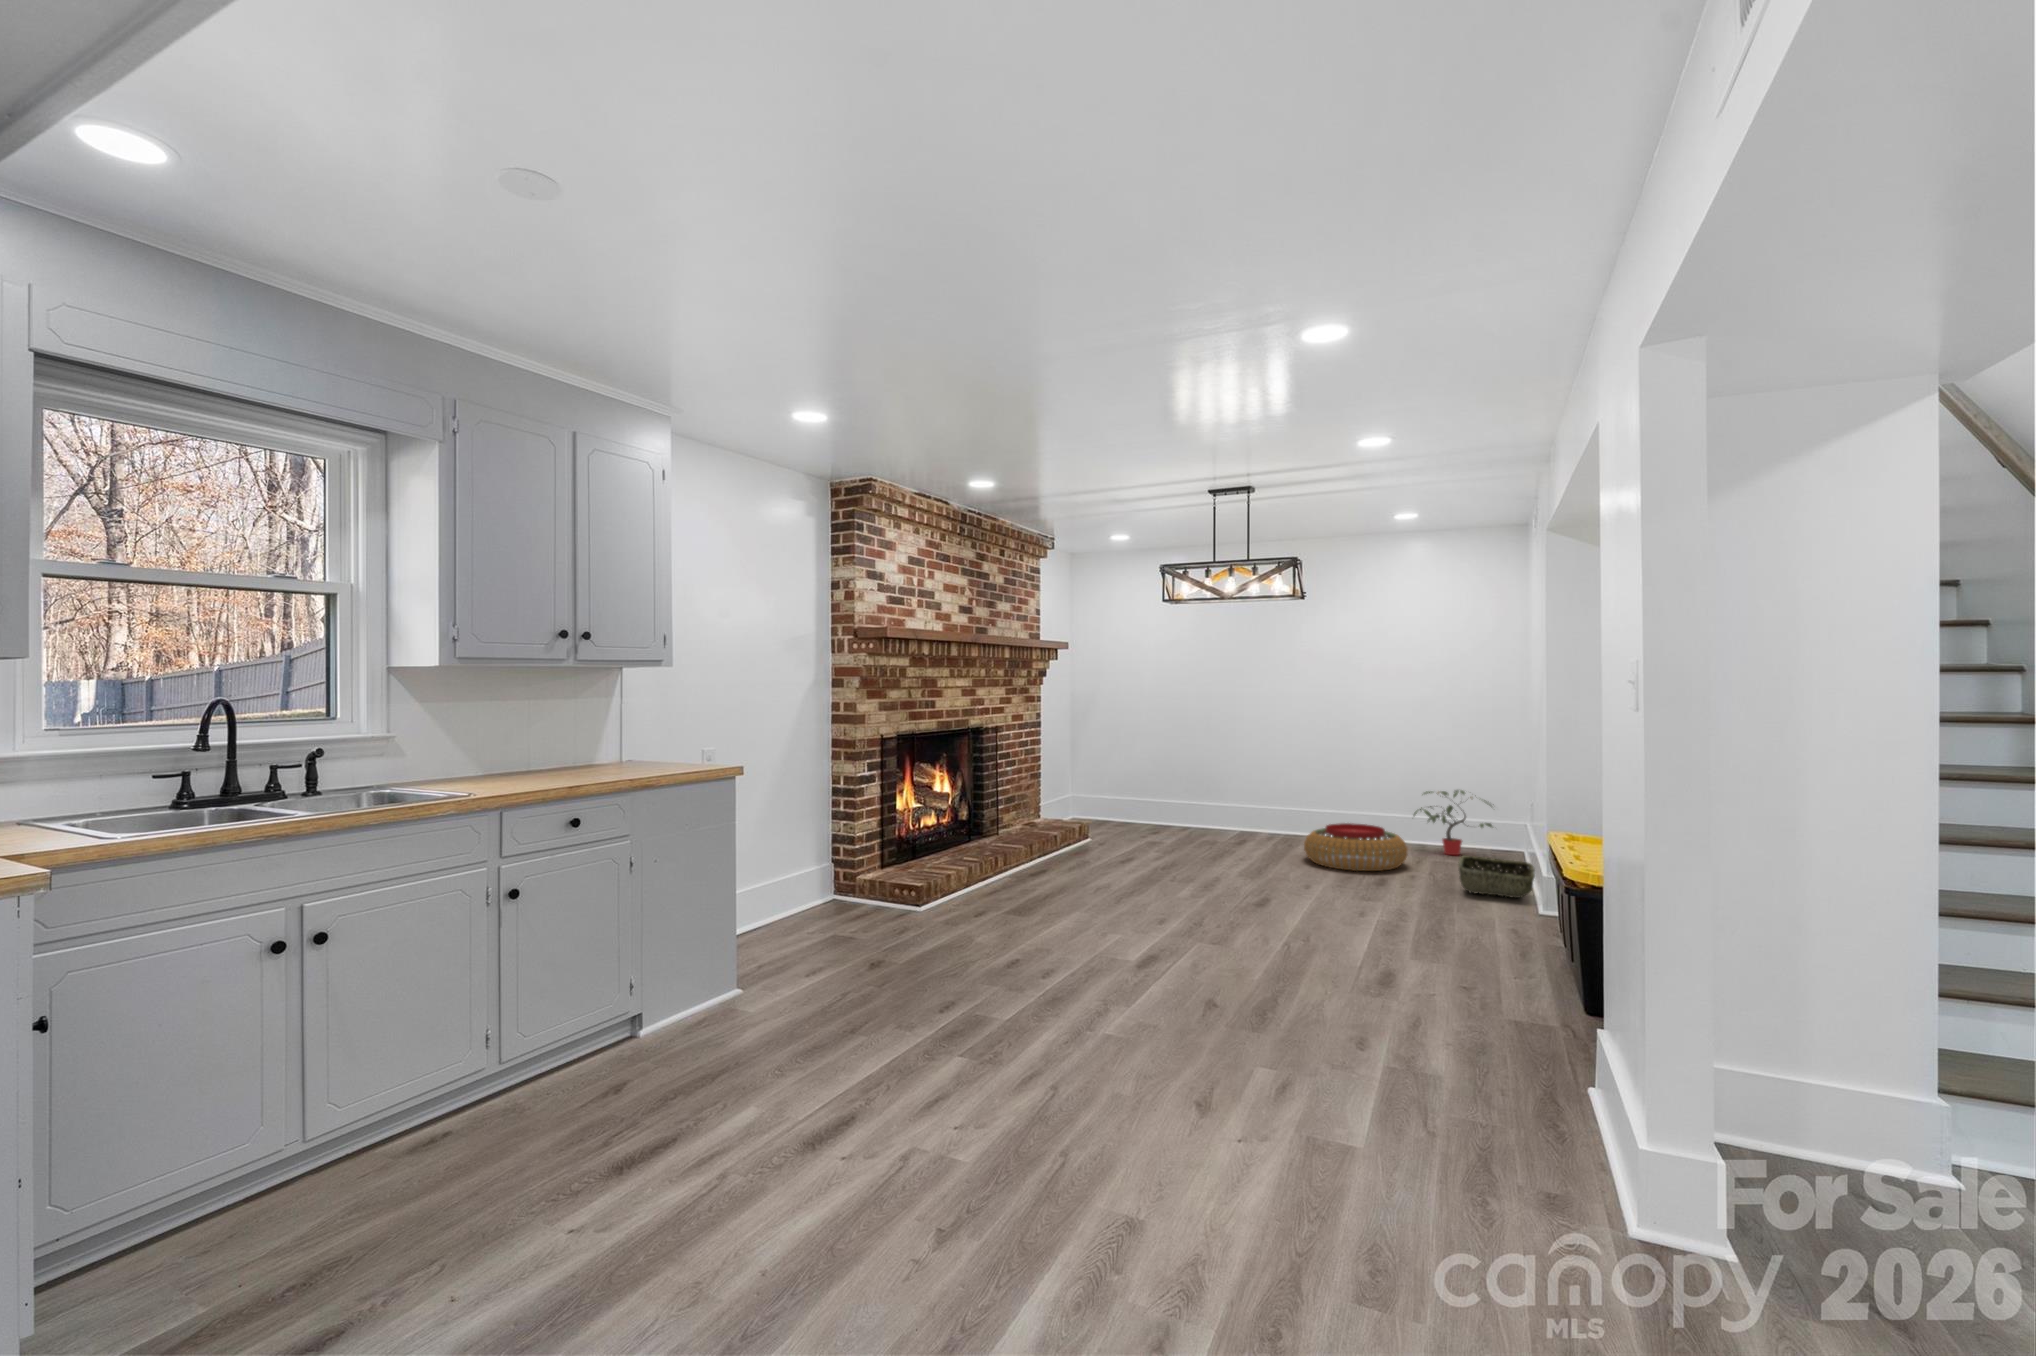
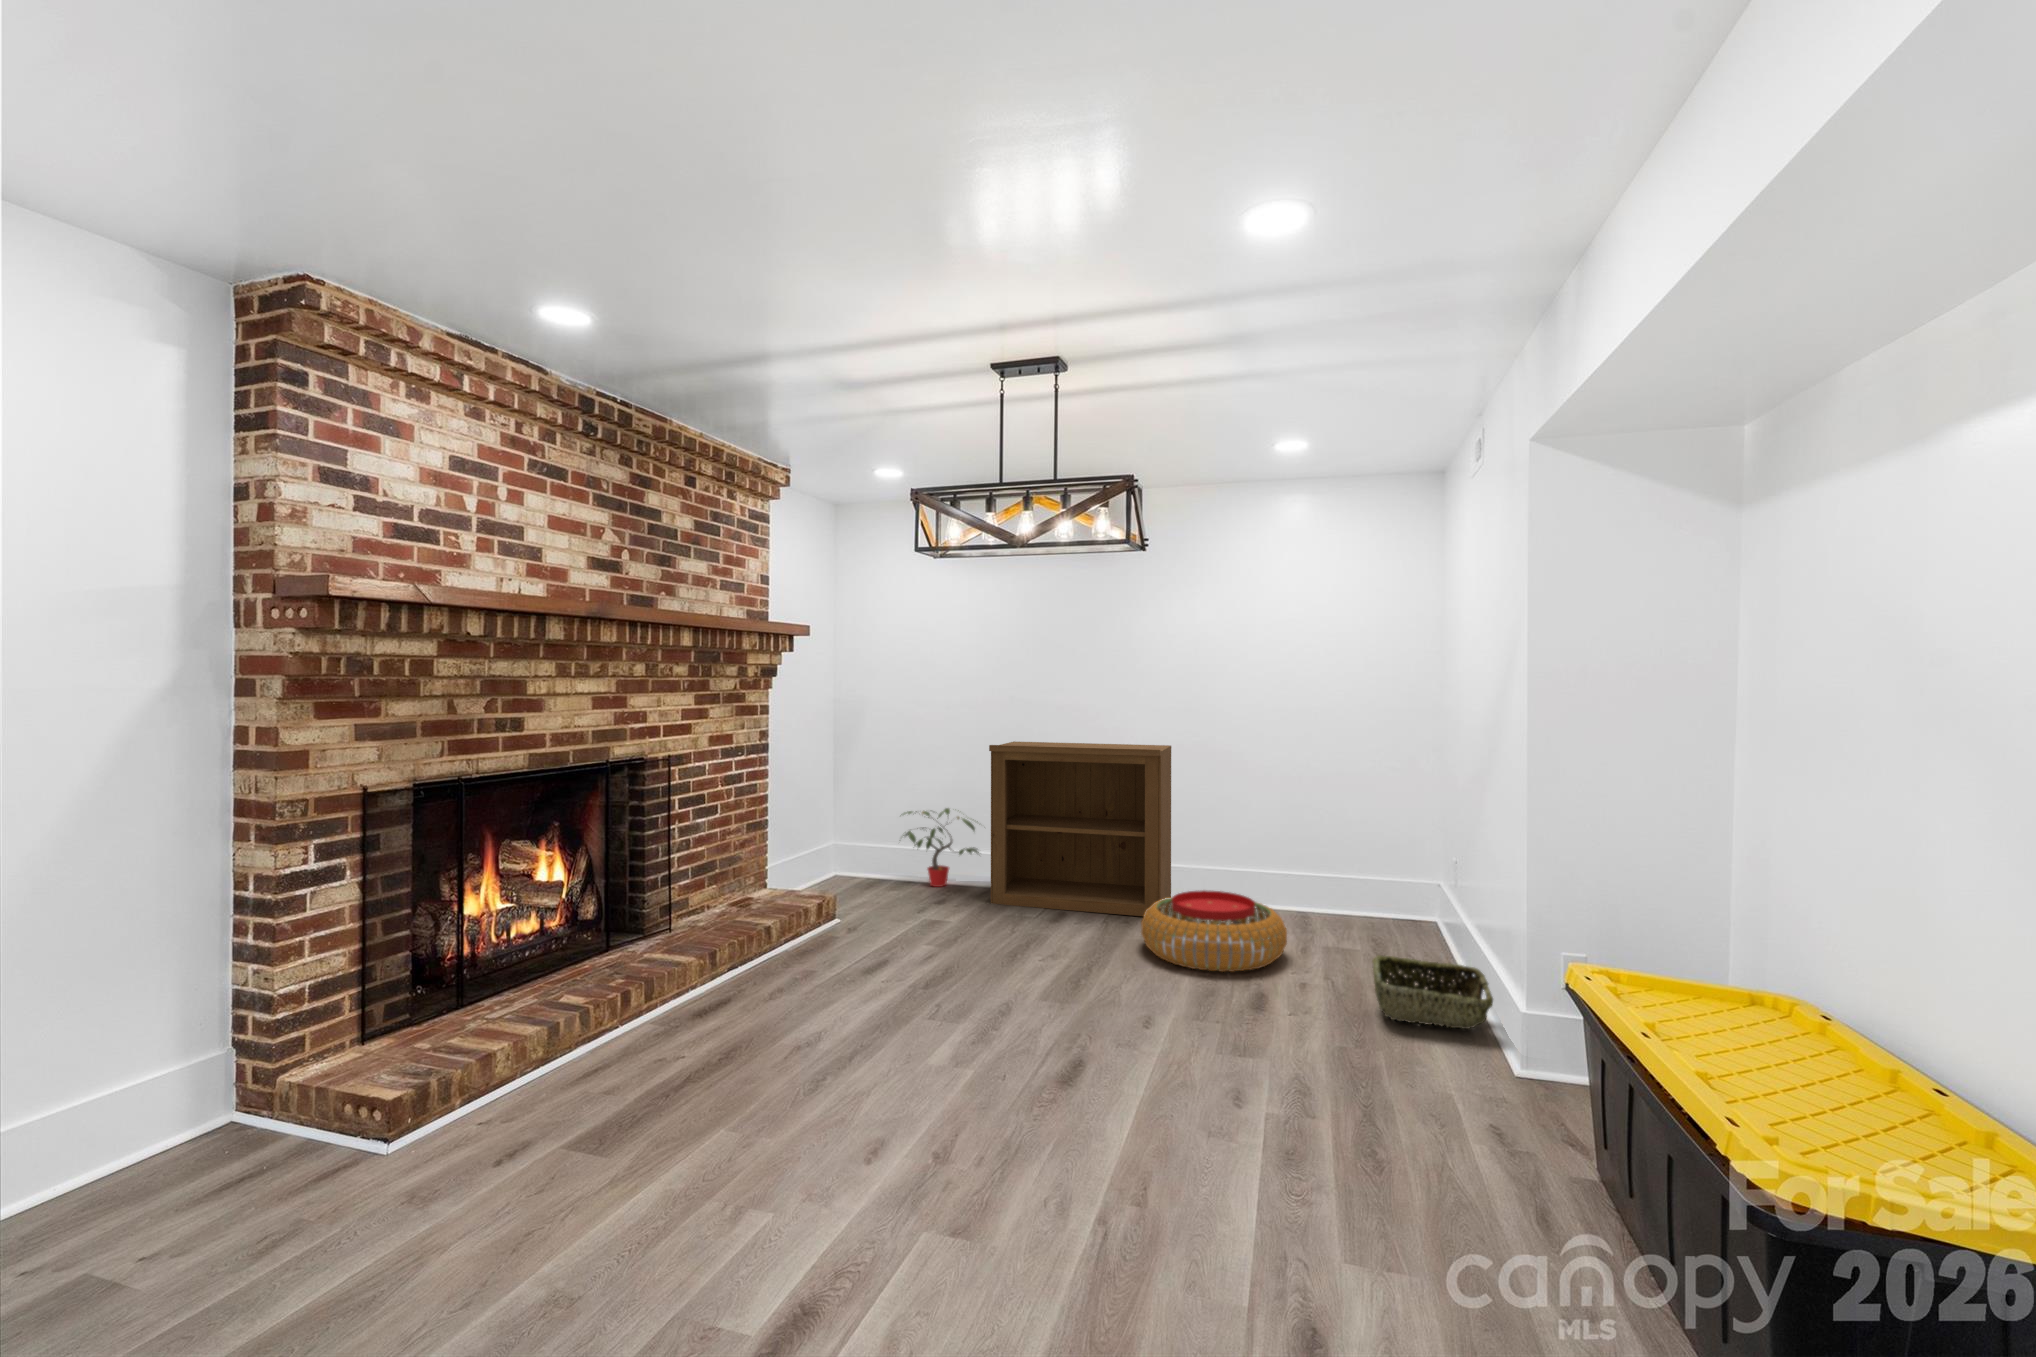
bookshelf: none [1192,724,1327,847] -> present [989,741,1171,916]
potted plant: present [1414,790,1493,855] -> present [903,808,979,887]

